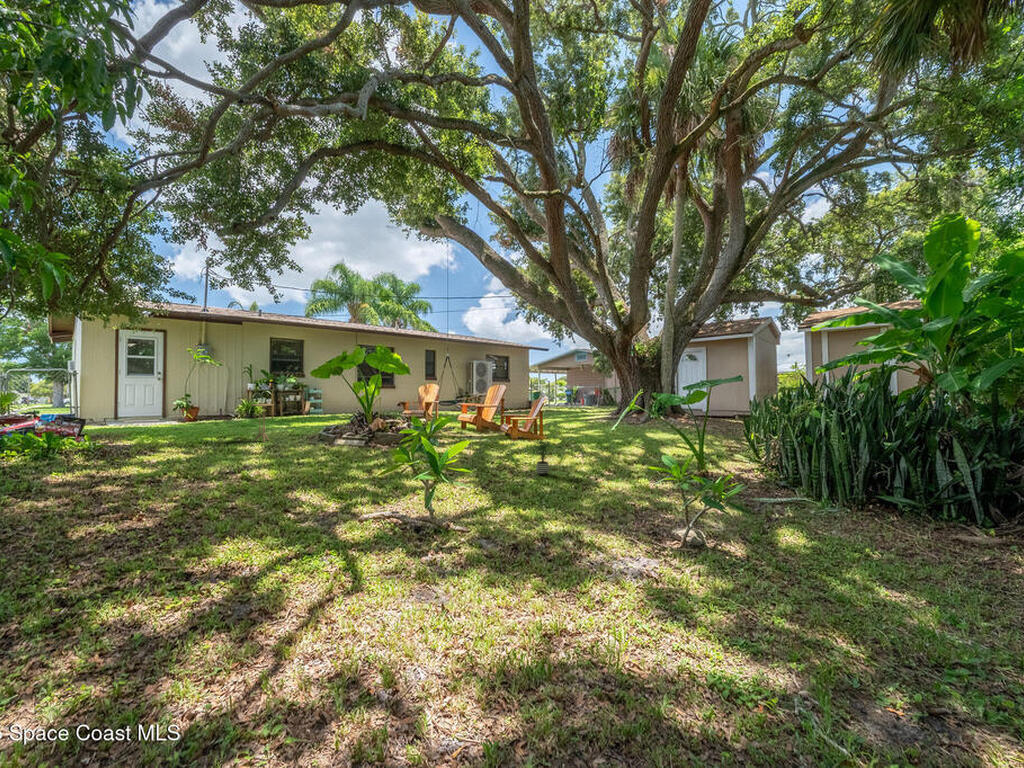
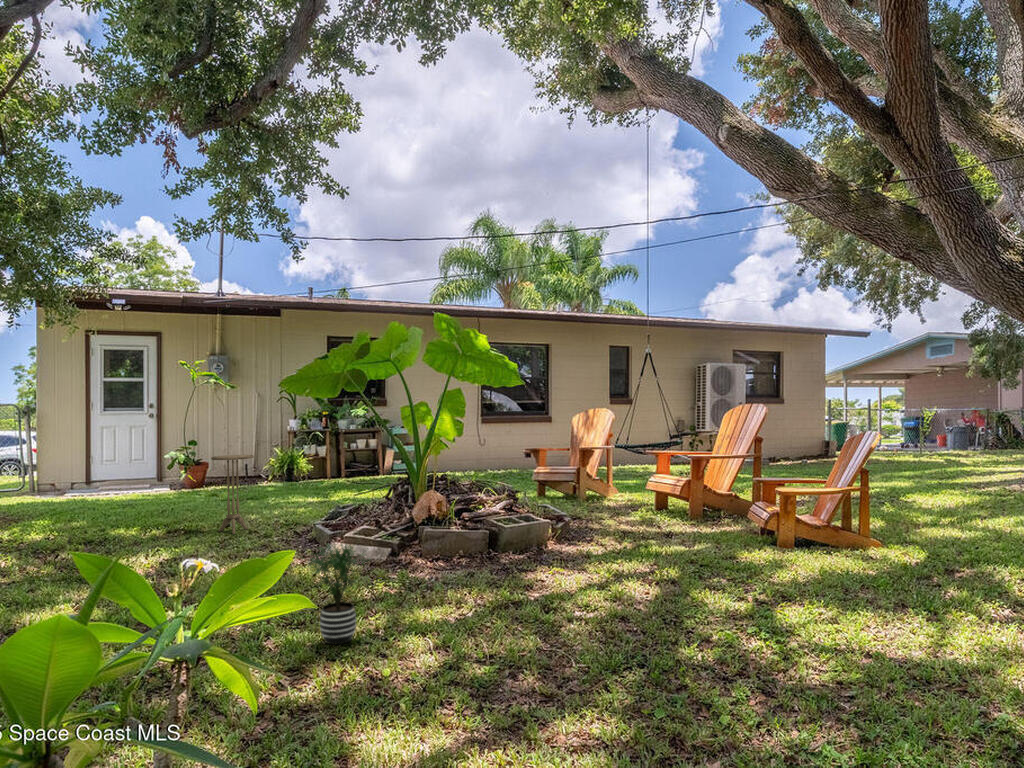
potted plant: present [532,440,551,475] -> present [303,543,370,644]

